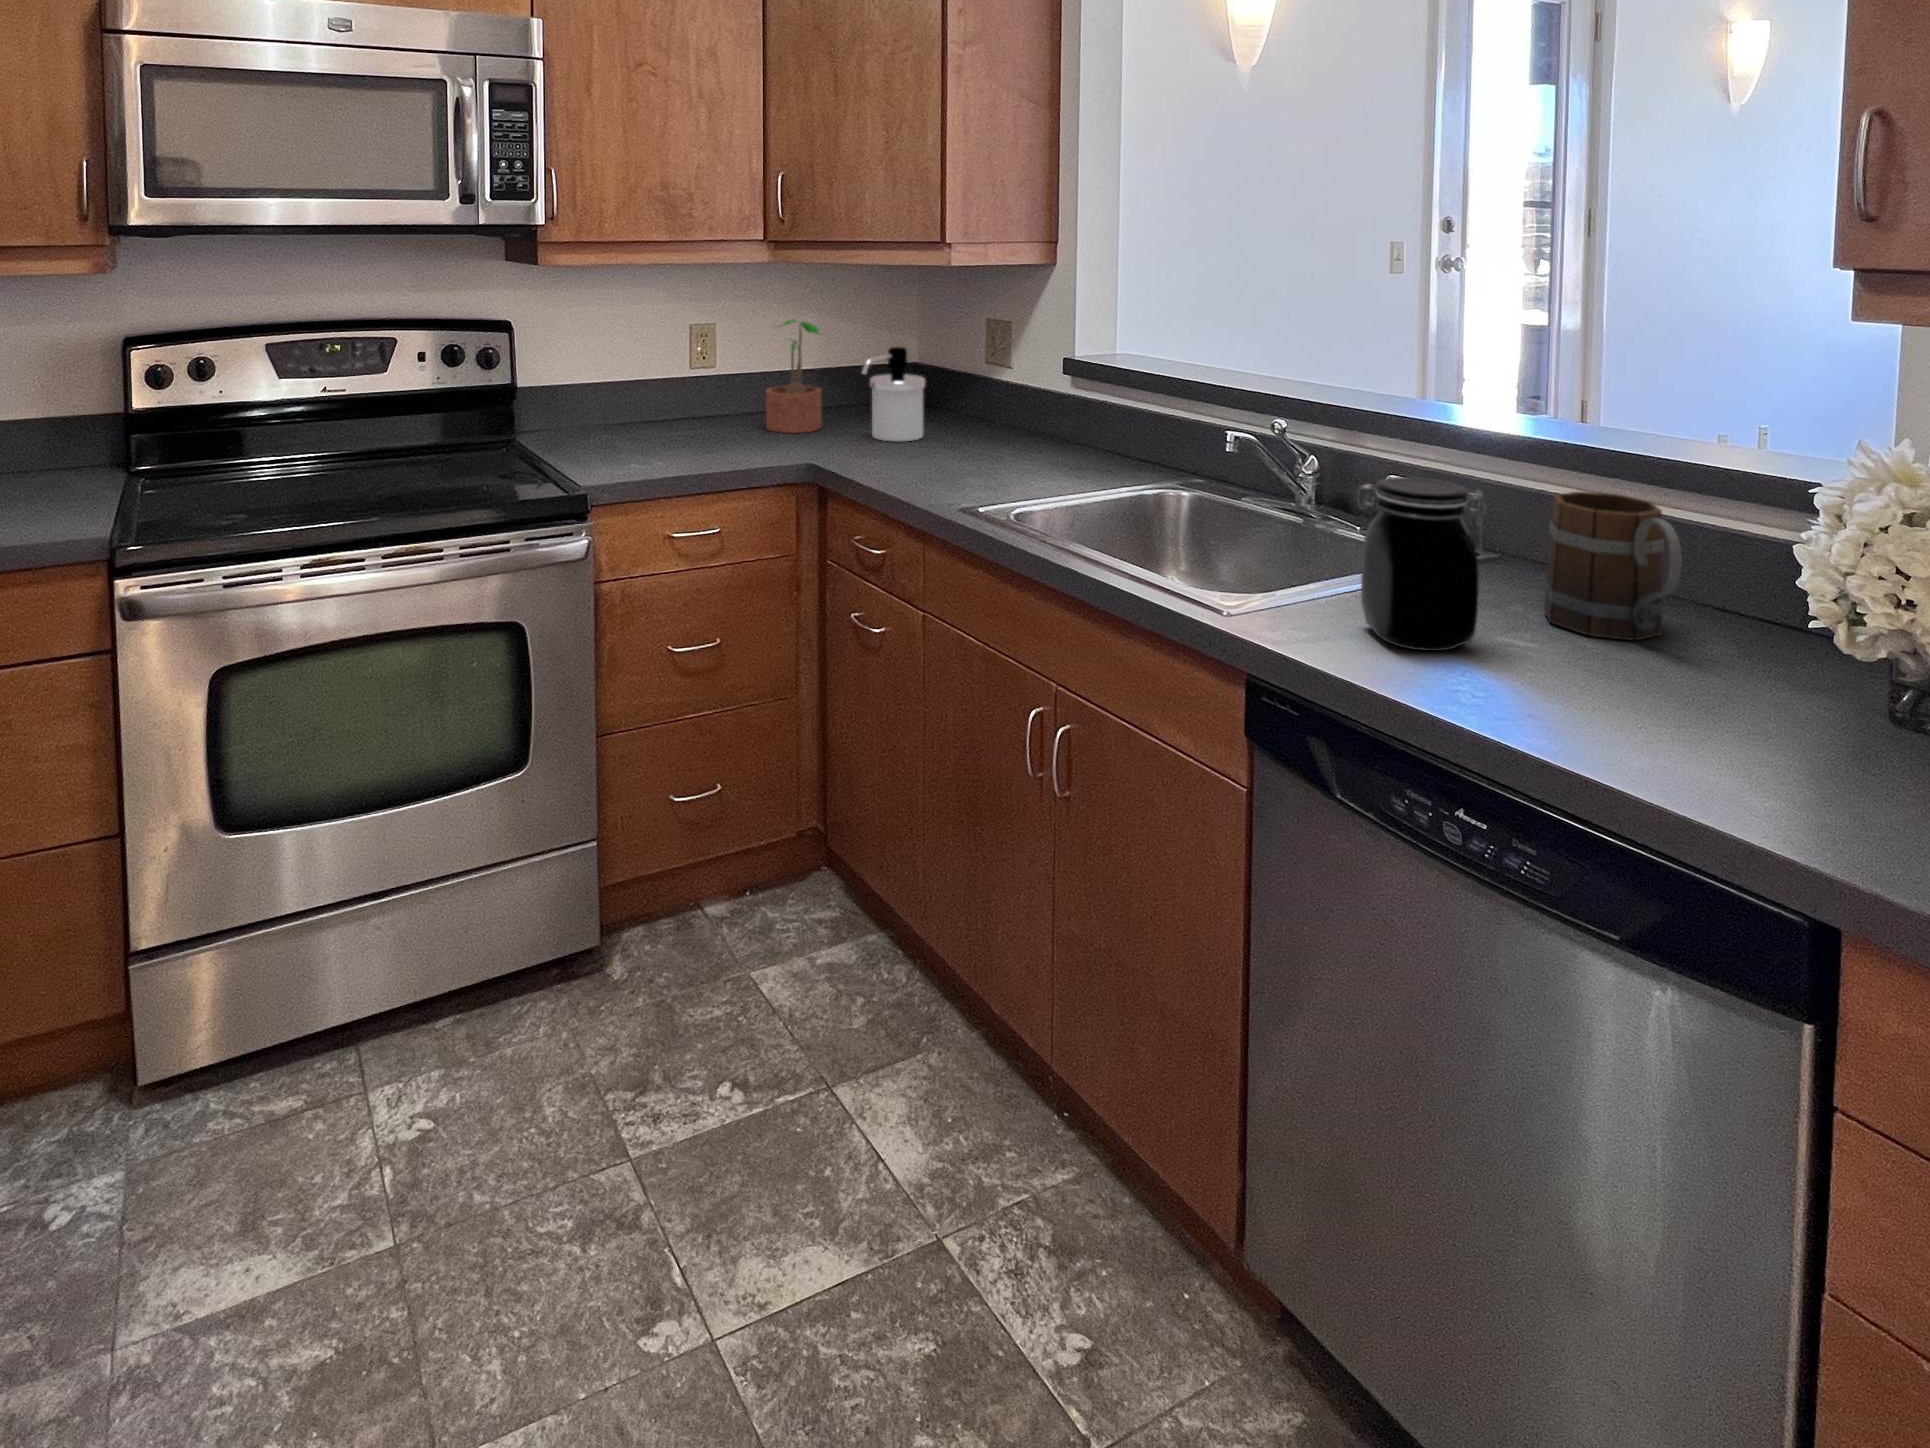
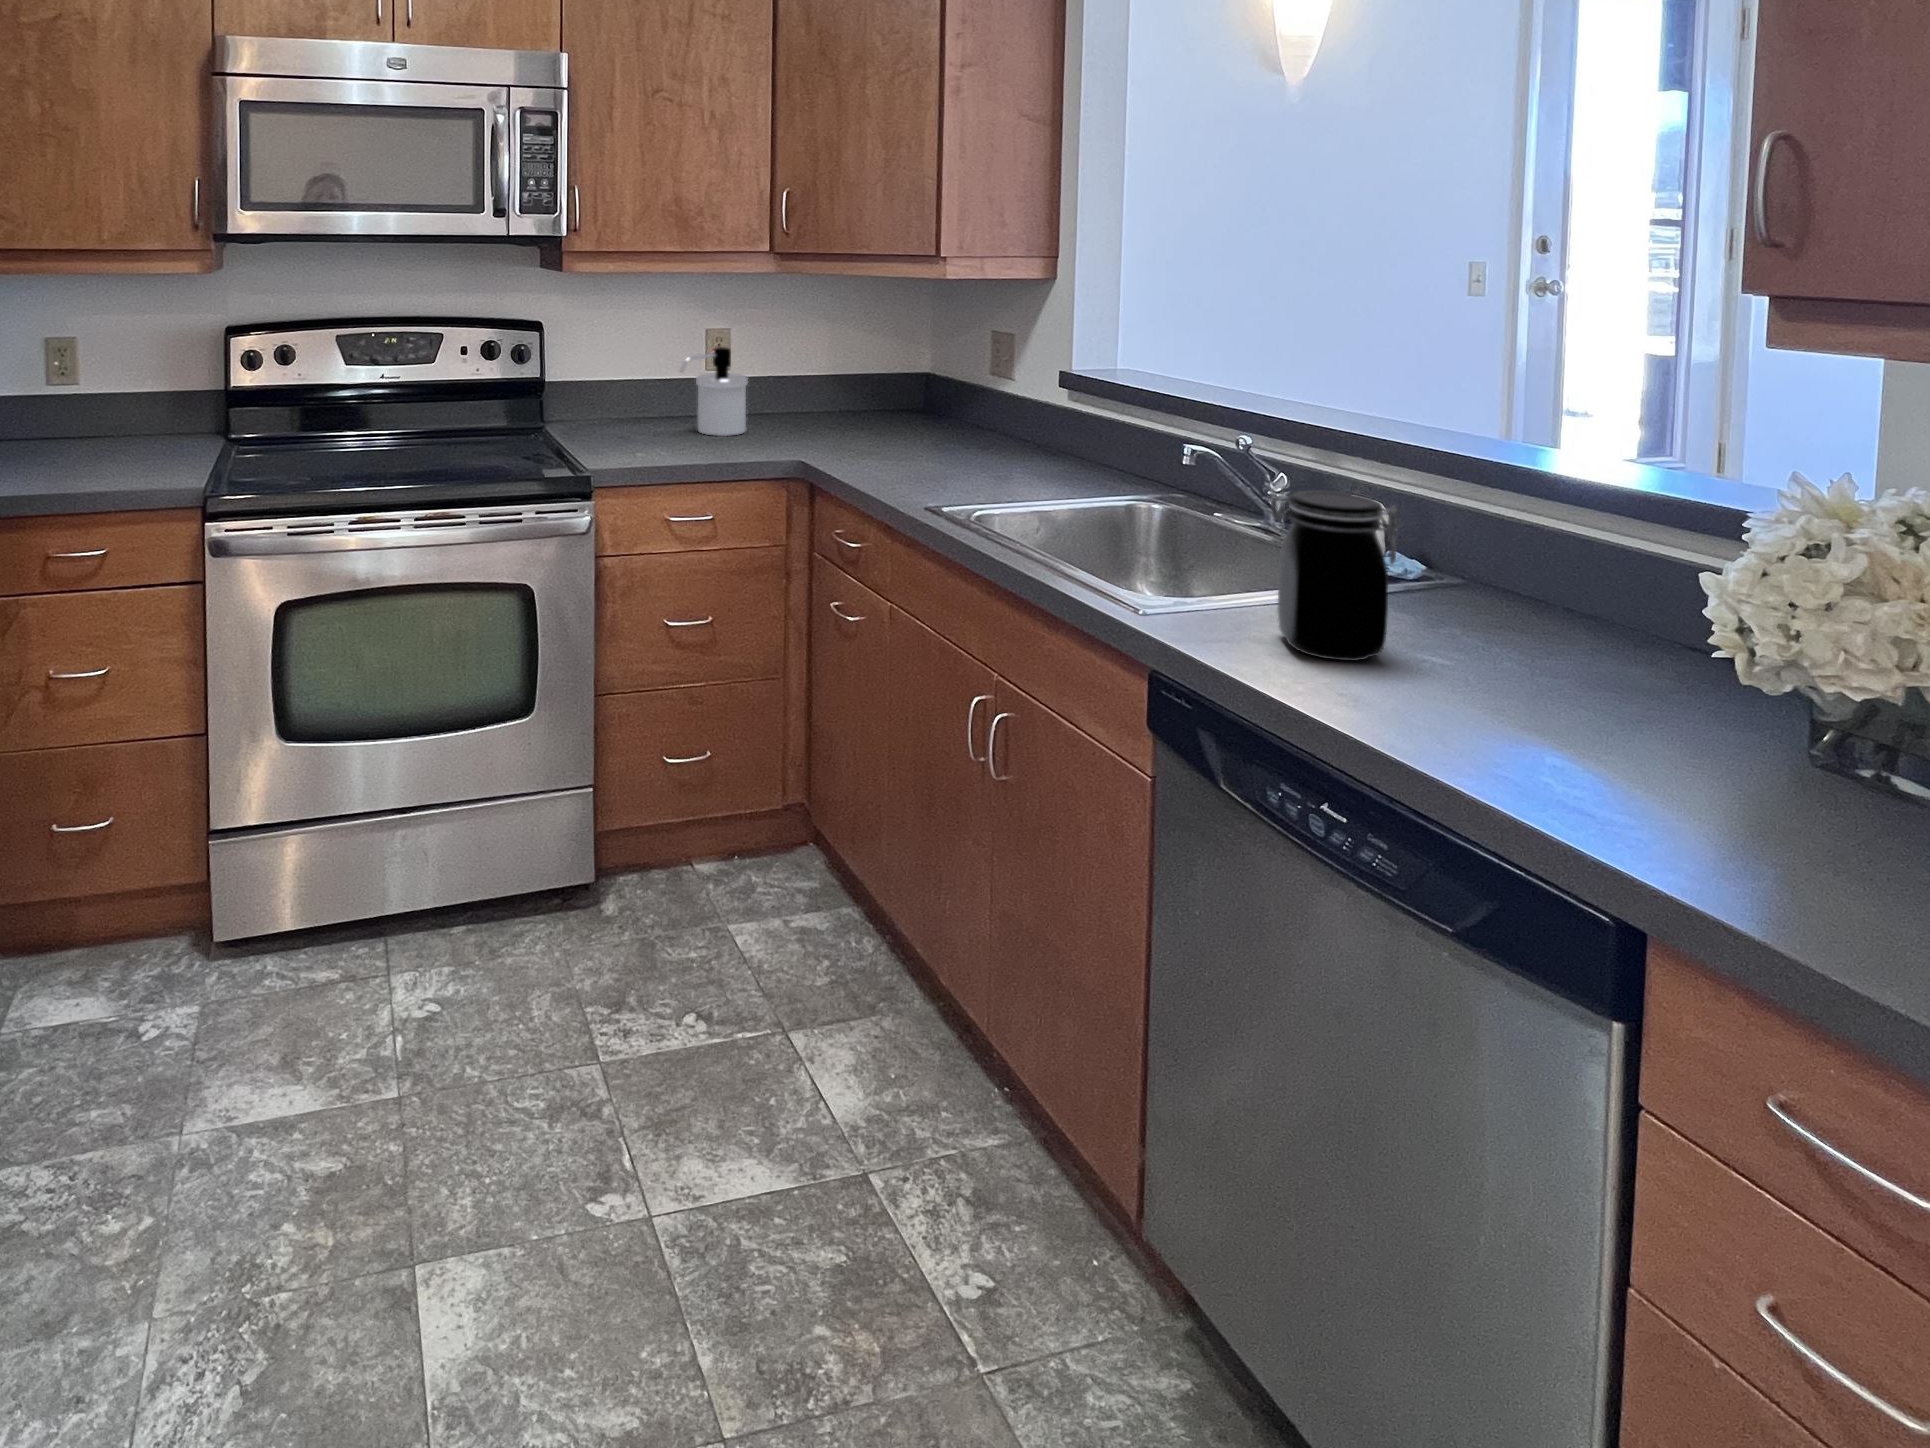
potted plant: present [766,320,822,433] -> none [774,324,829,432]
soap dispenser: present [862,347,925,442] -> present [680,347,748,436]
mug: present [1544,492,1682,640] -> none [1483,517,1608,669]

